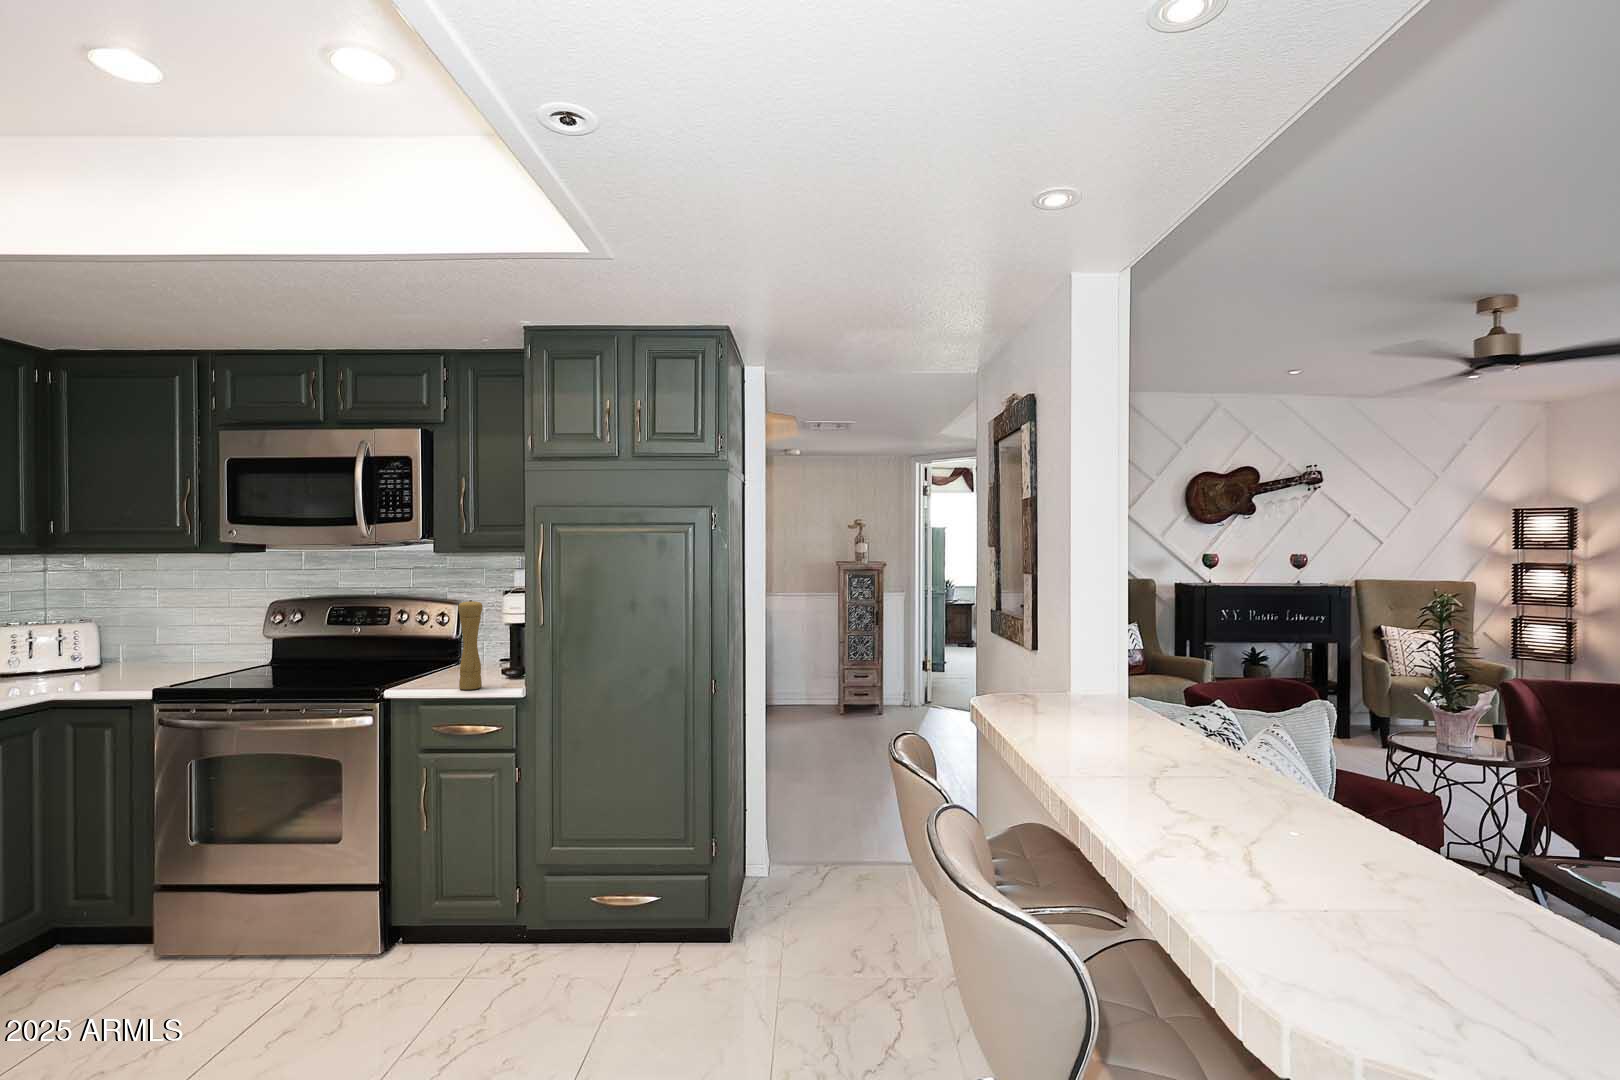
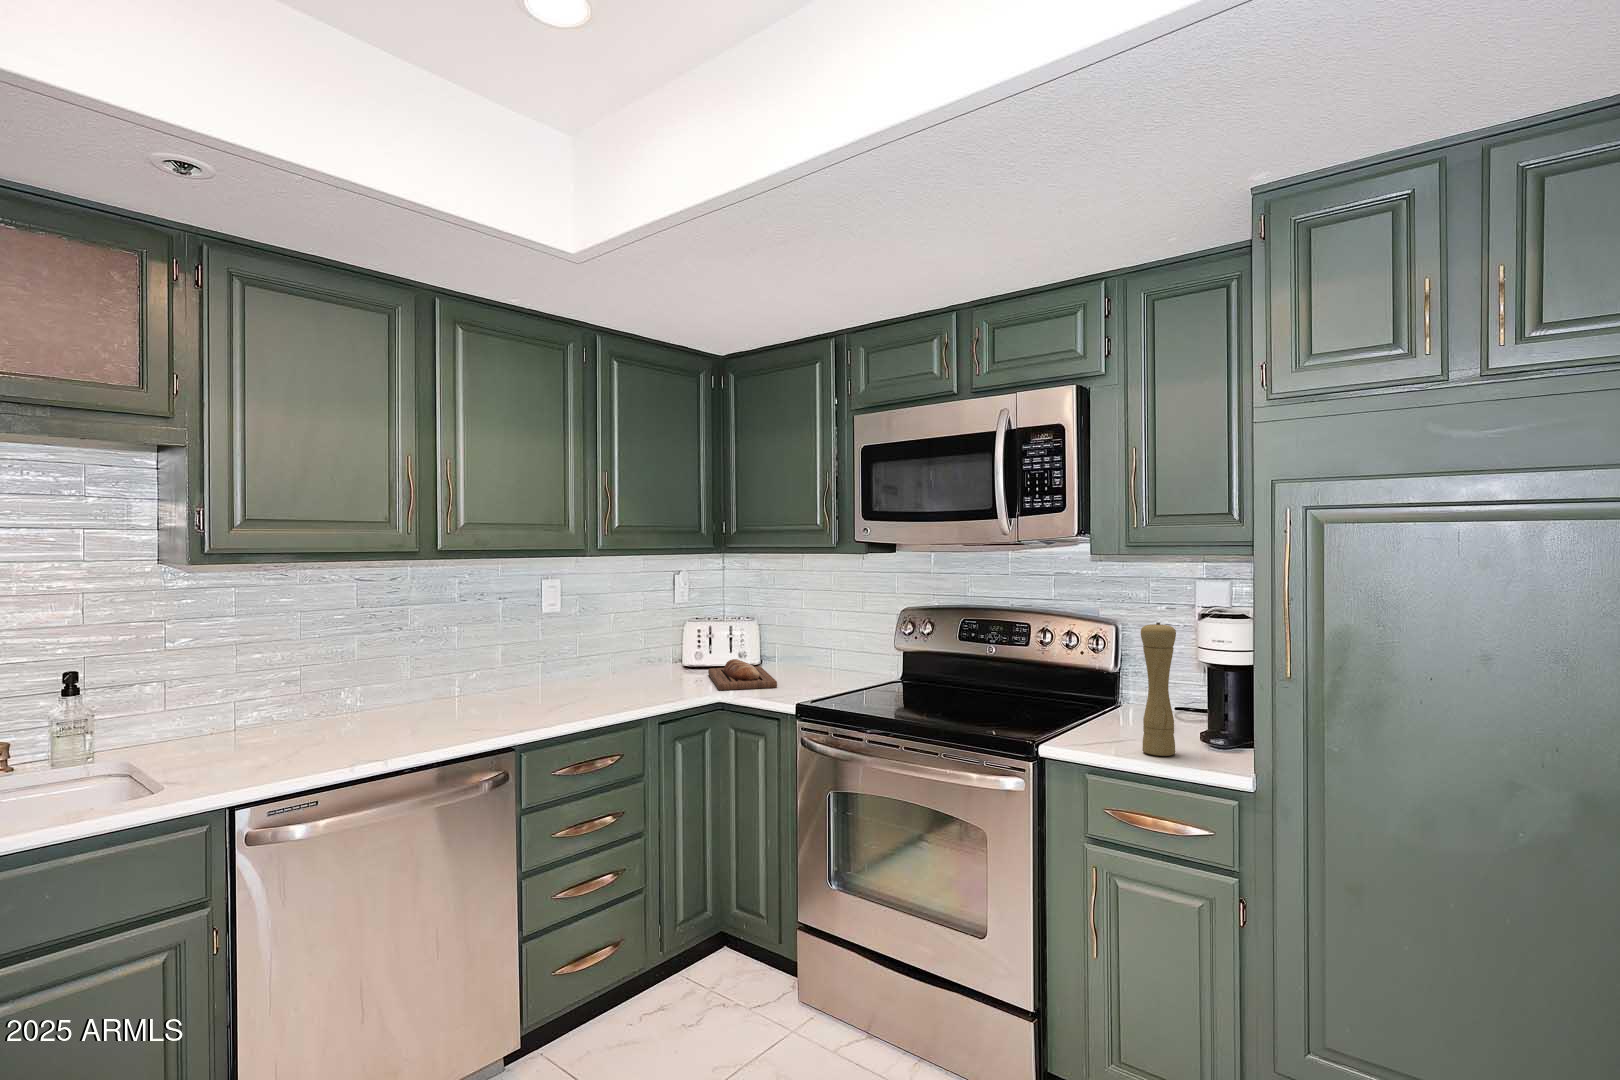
bread loaf: none [30,660,125,690] -> present [708,659,777,690]

